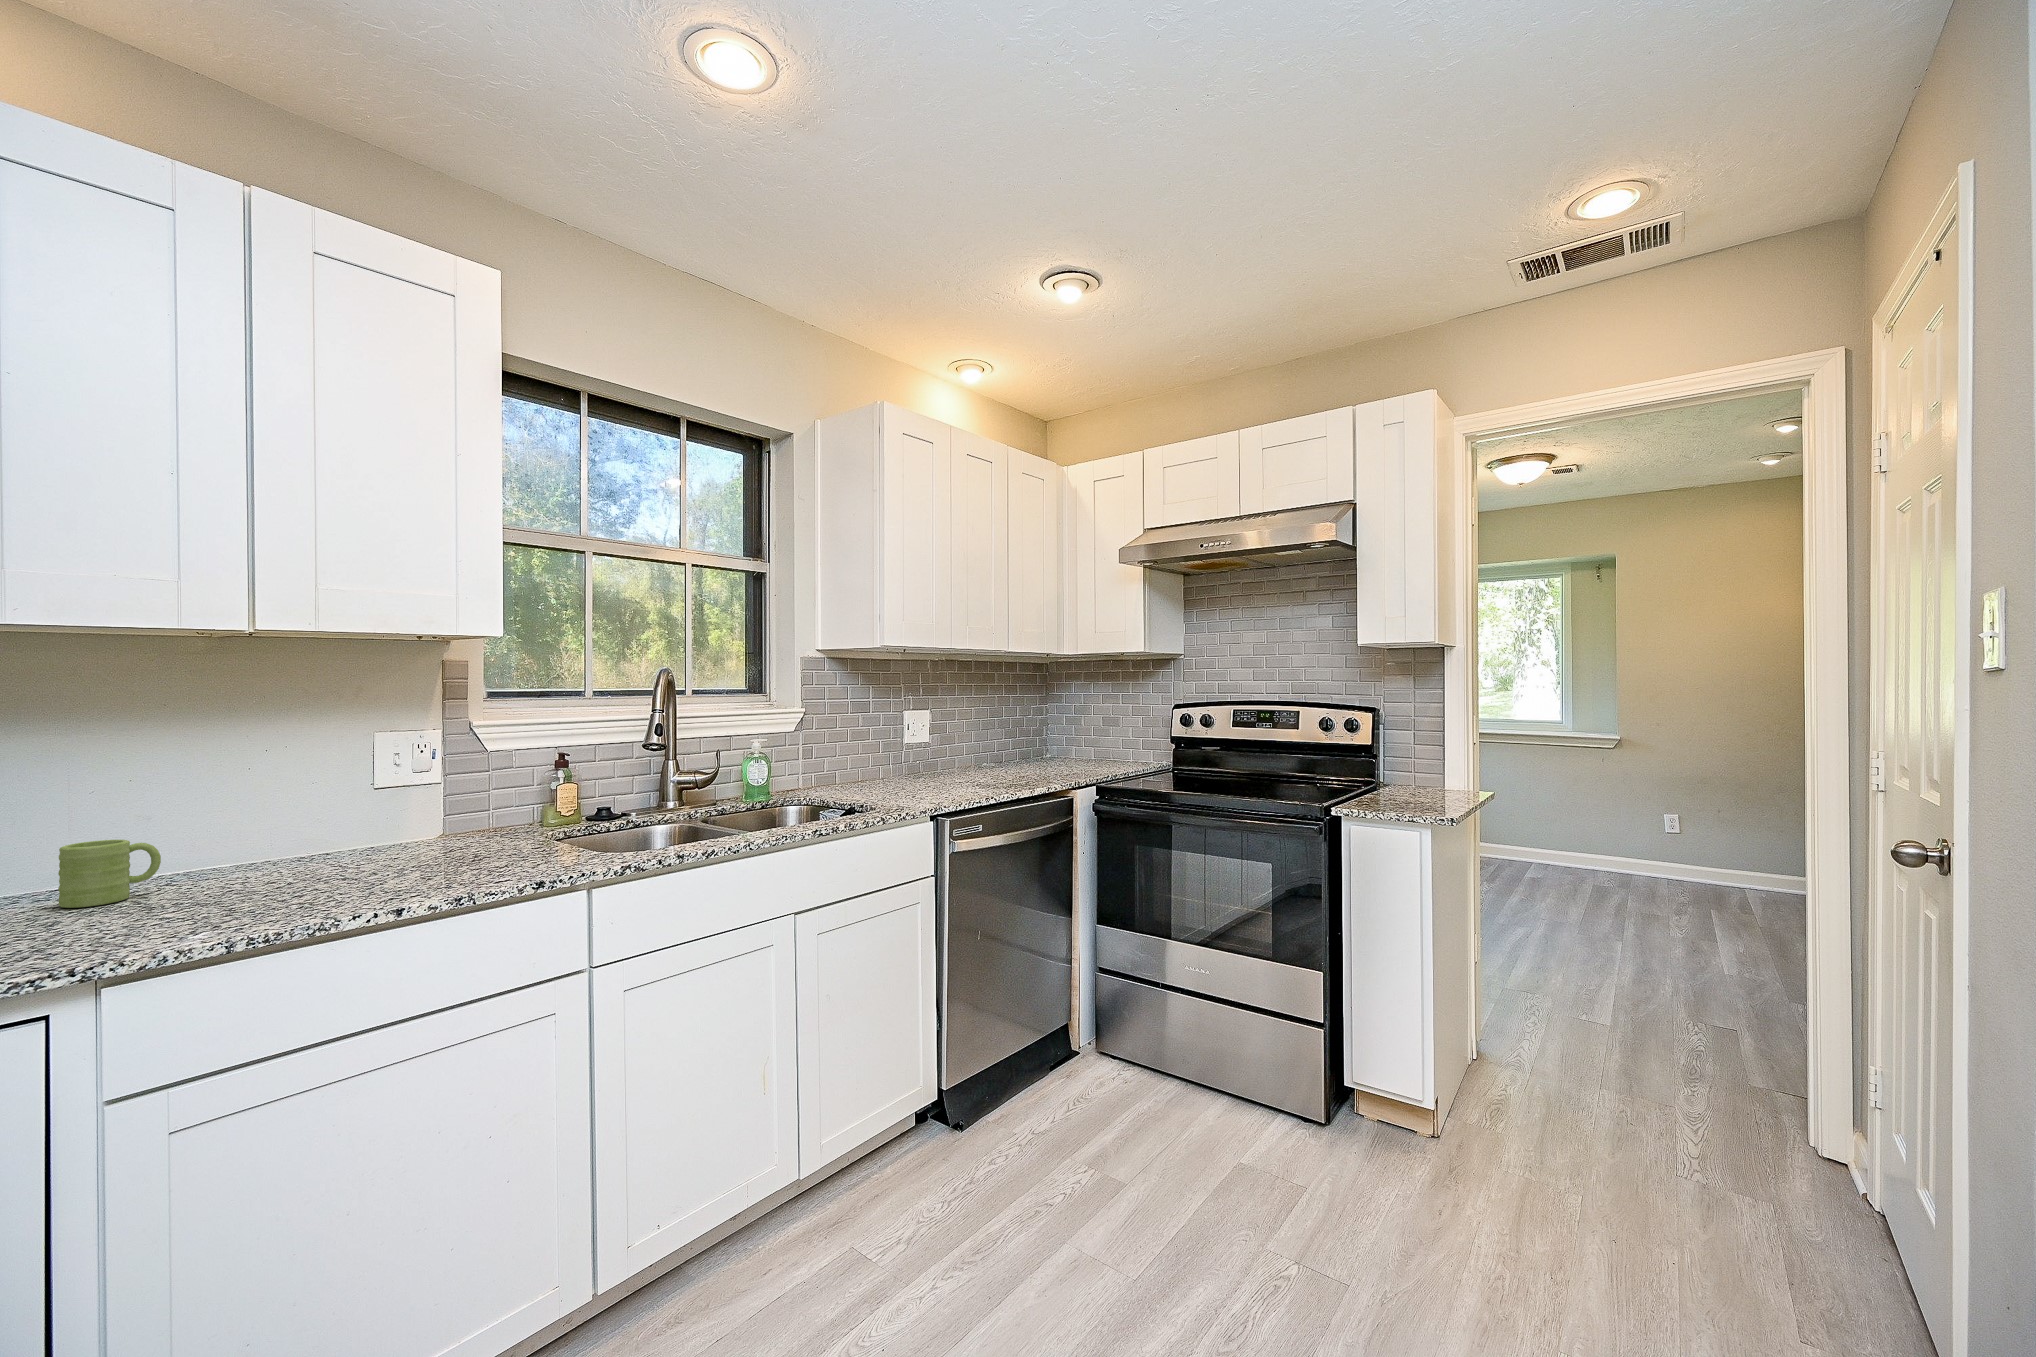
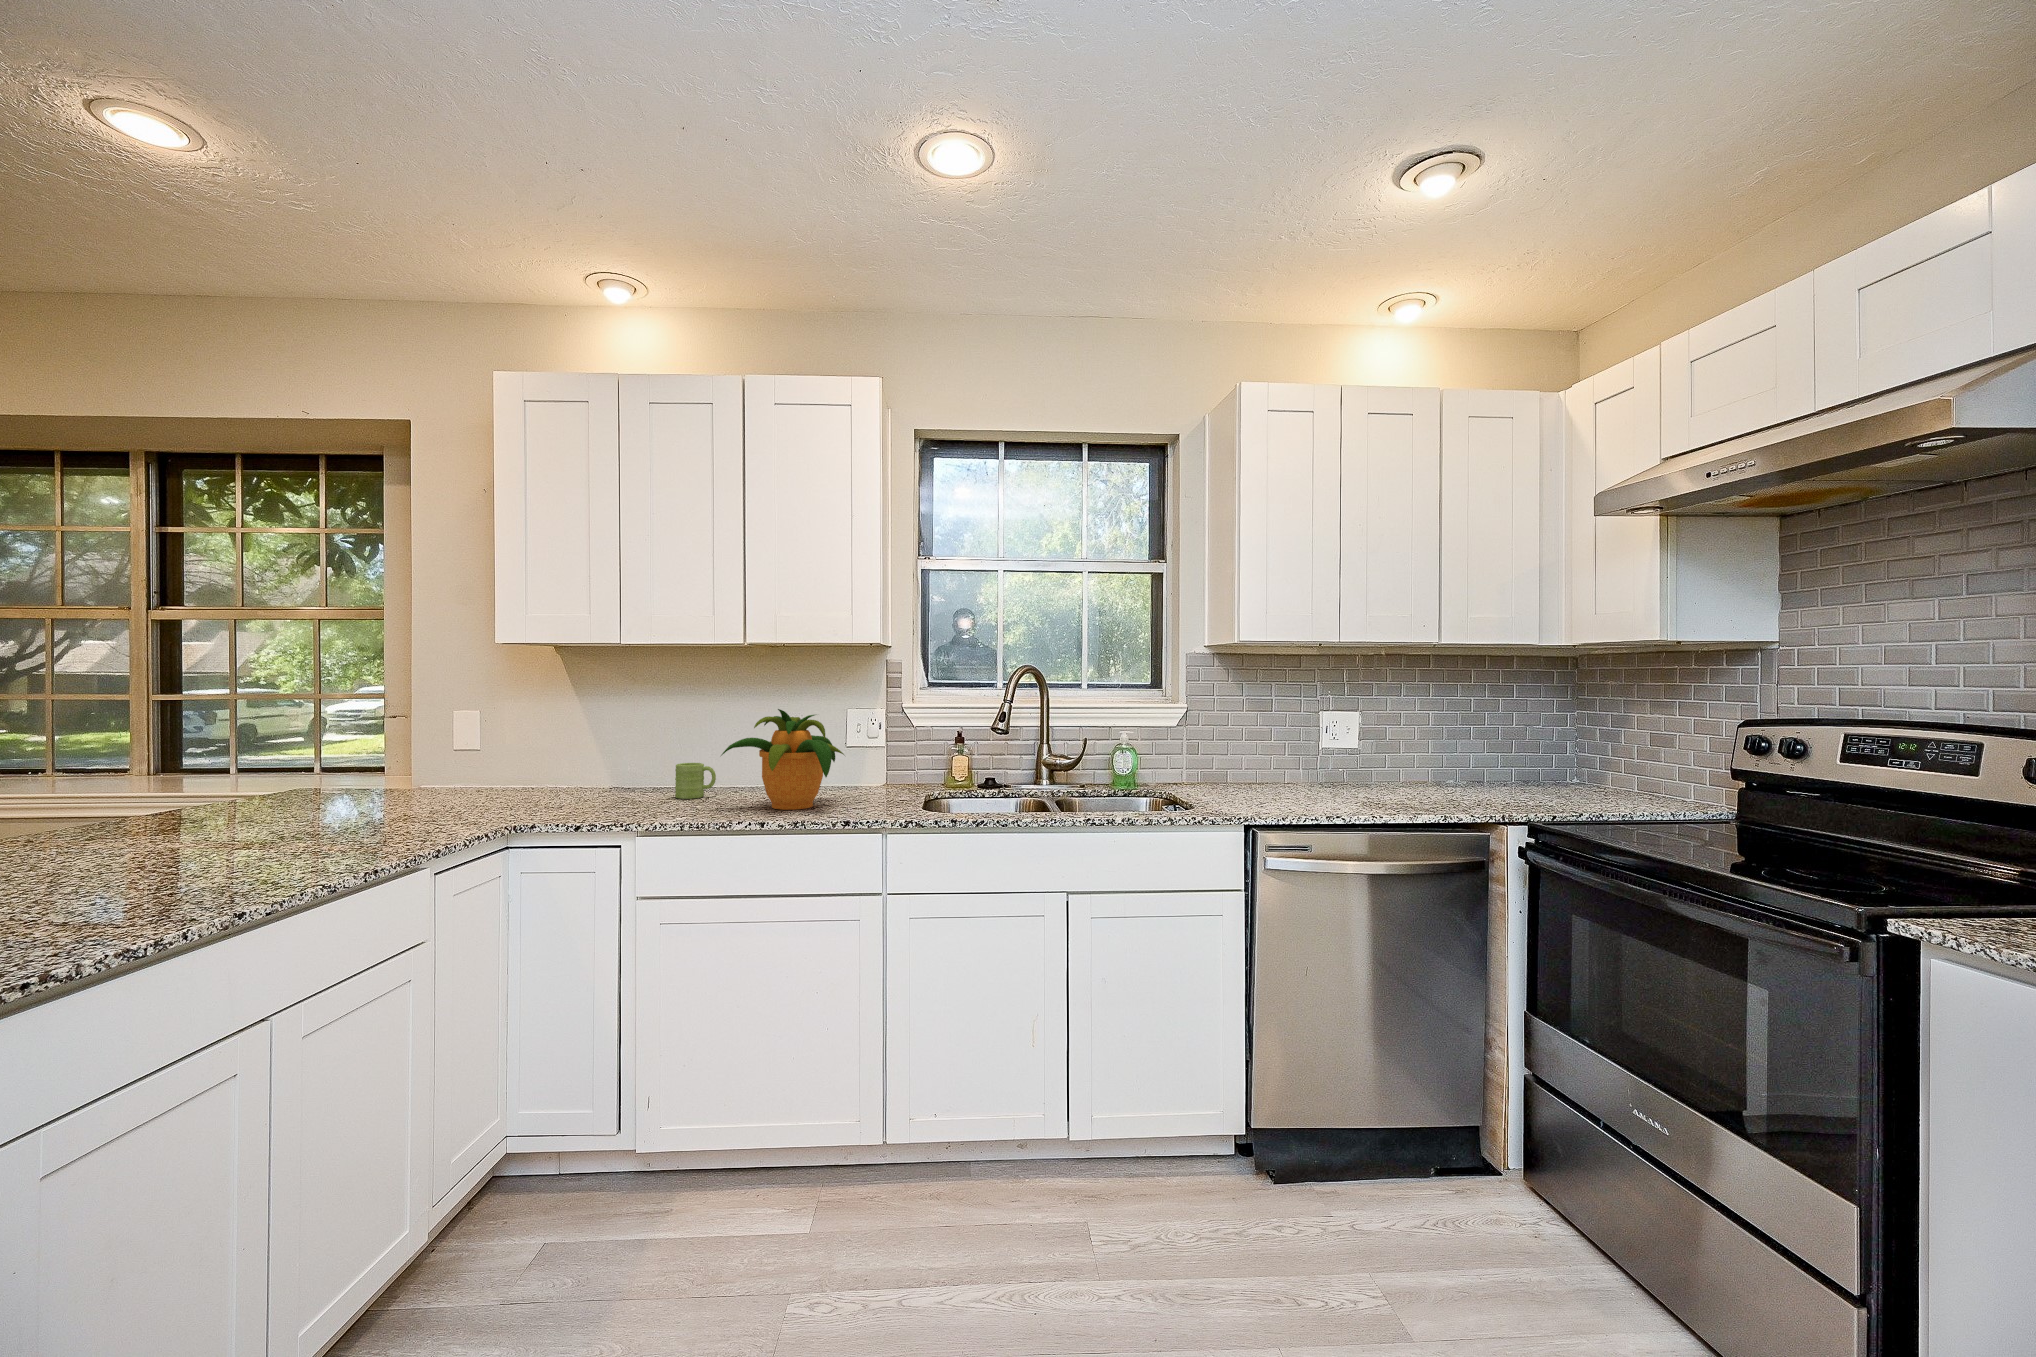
potted plant: none [246,734,475,887] -> present [721,709,844,810]

